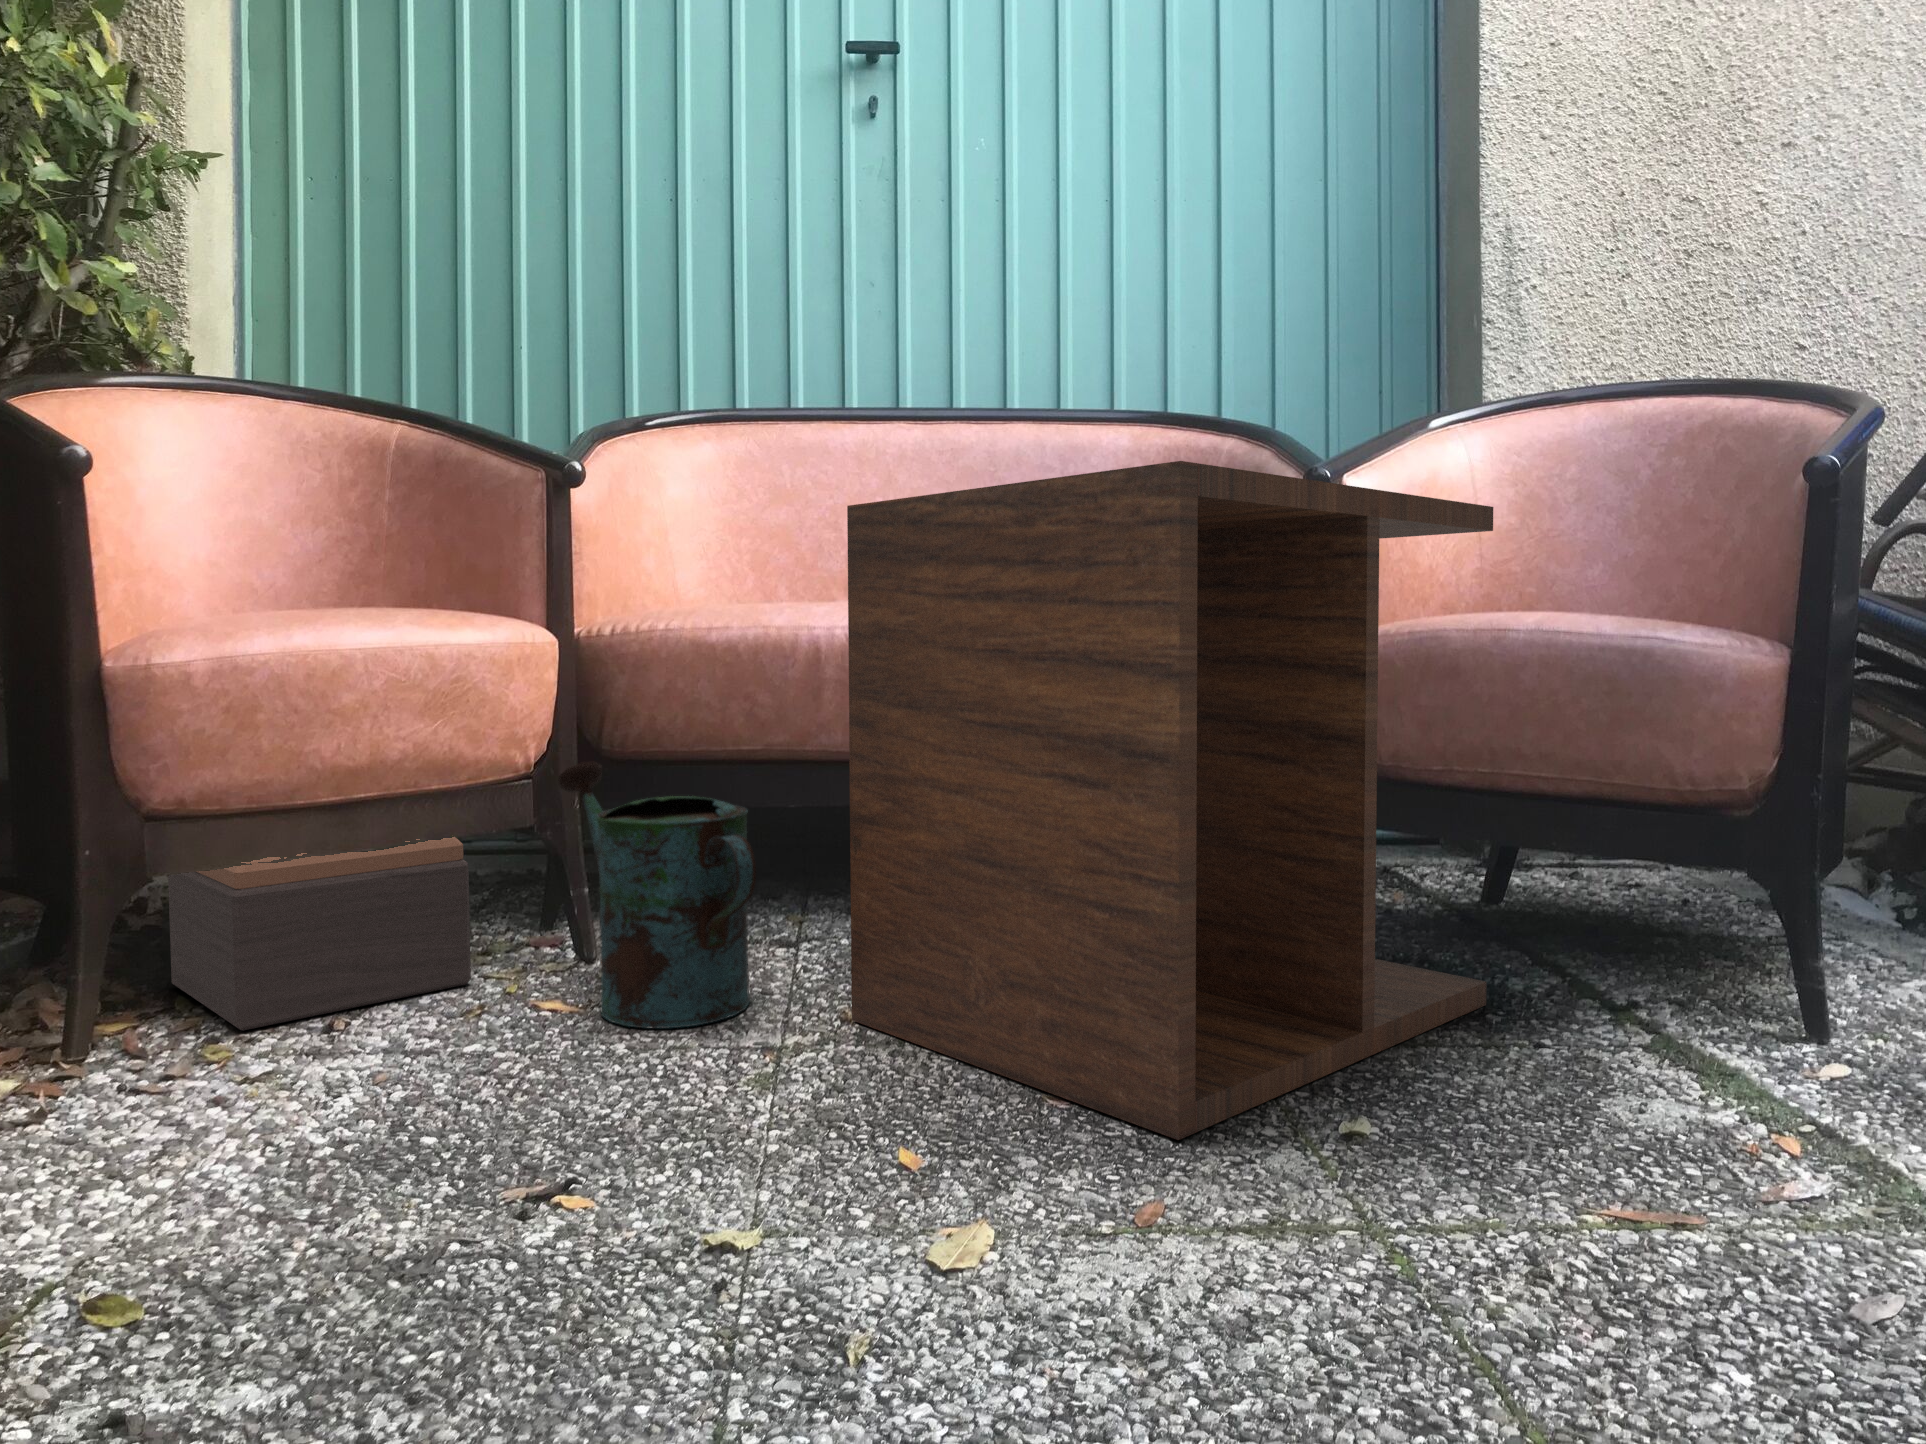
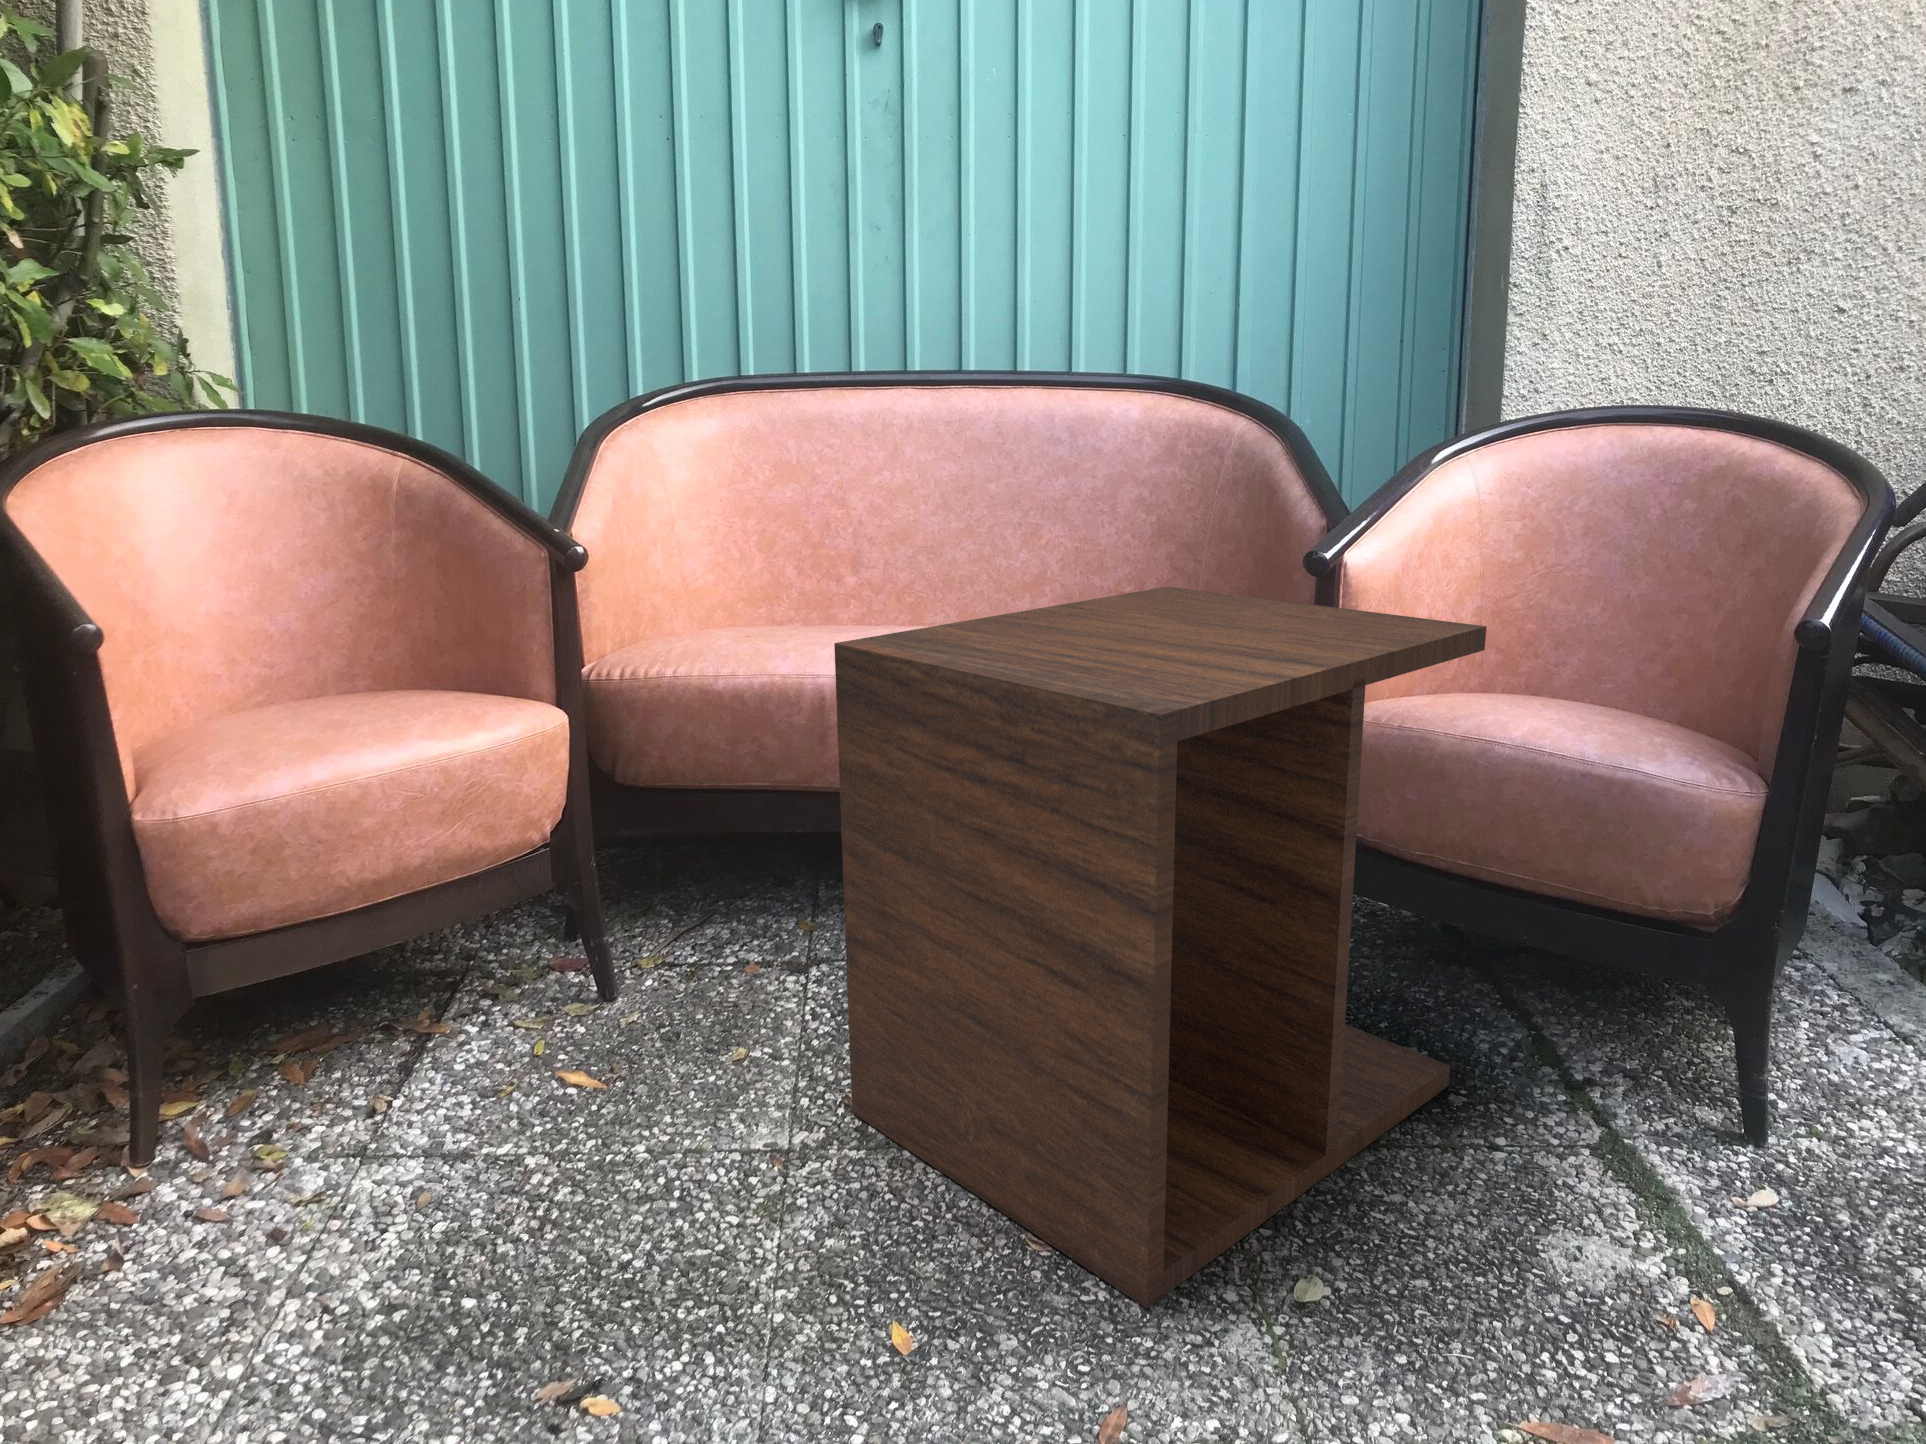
watering can: present [558,762,756,1028] -> none [563,842,757,1127]
footstool: present [168,837,471,1031] -> none [198,876,494,1131]

